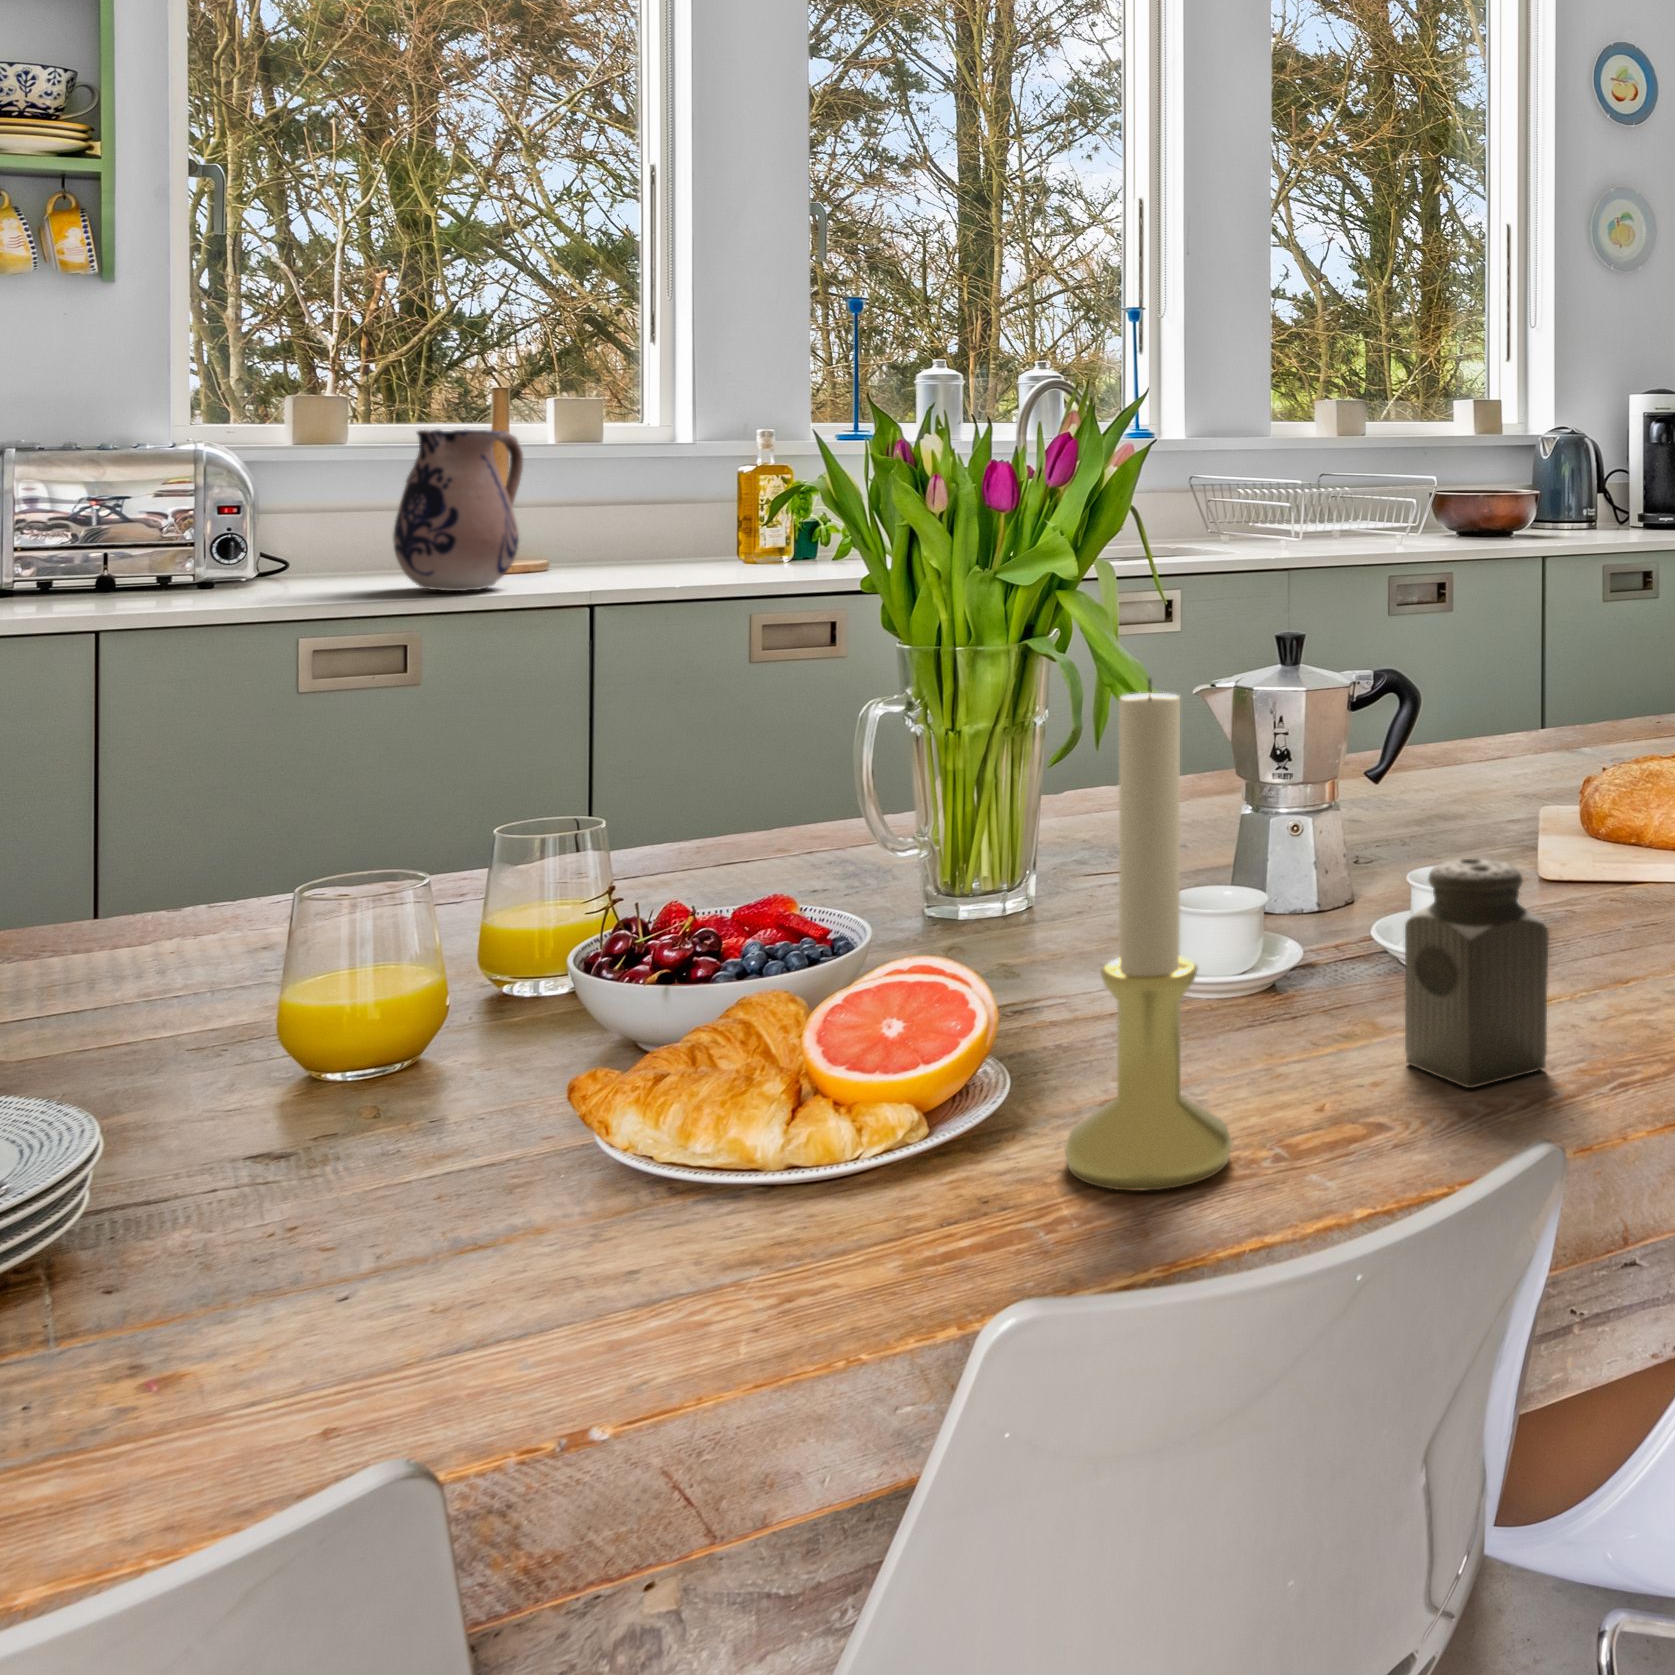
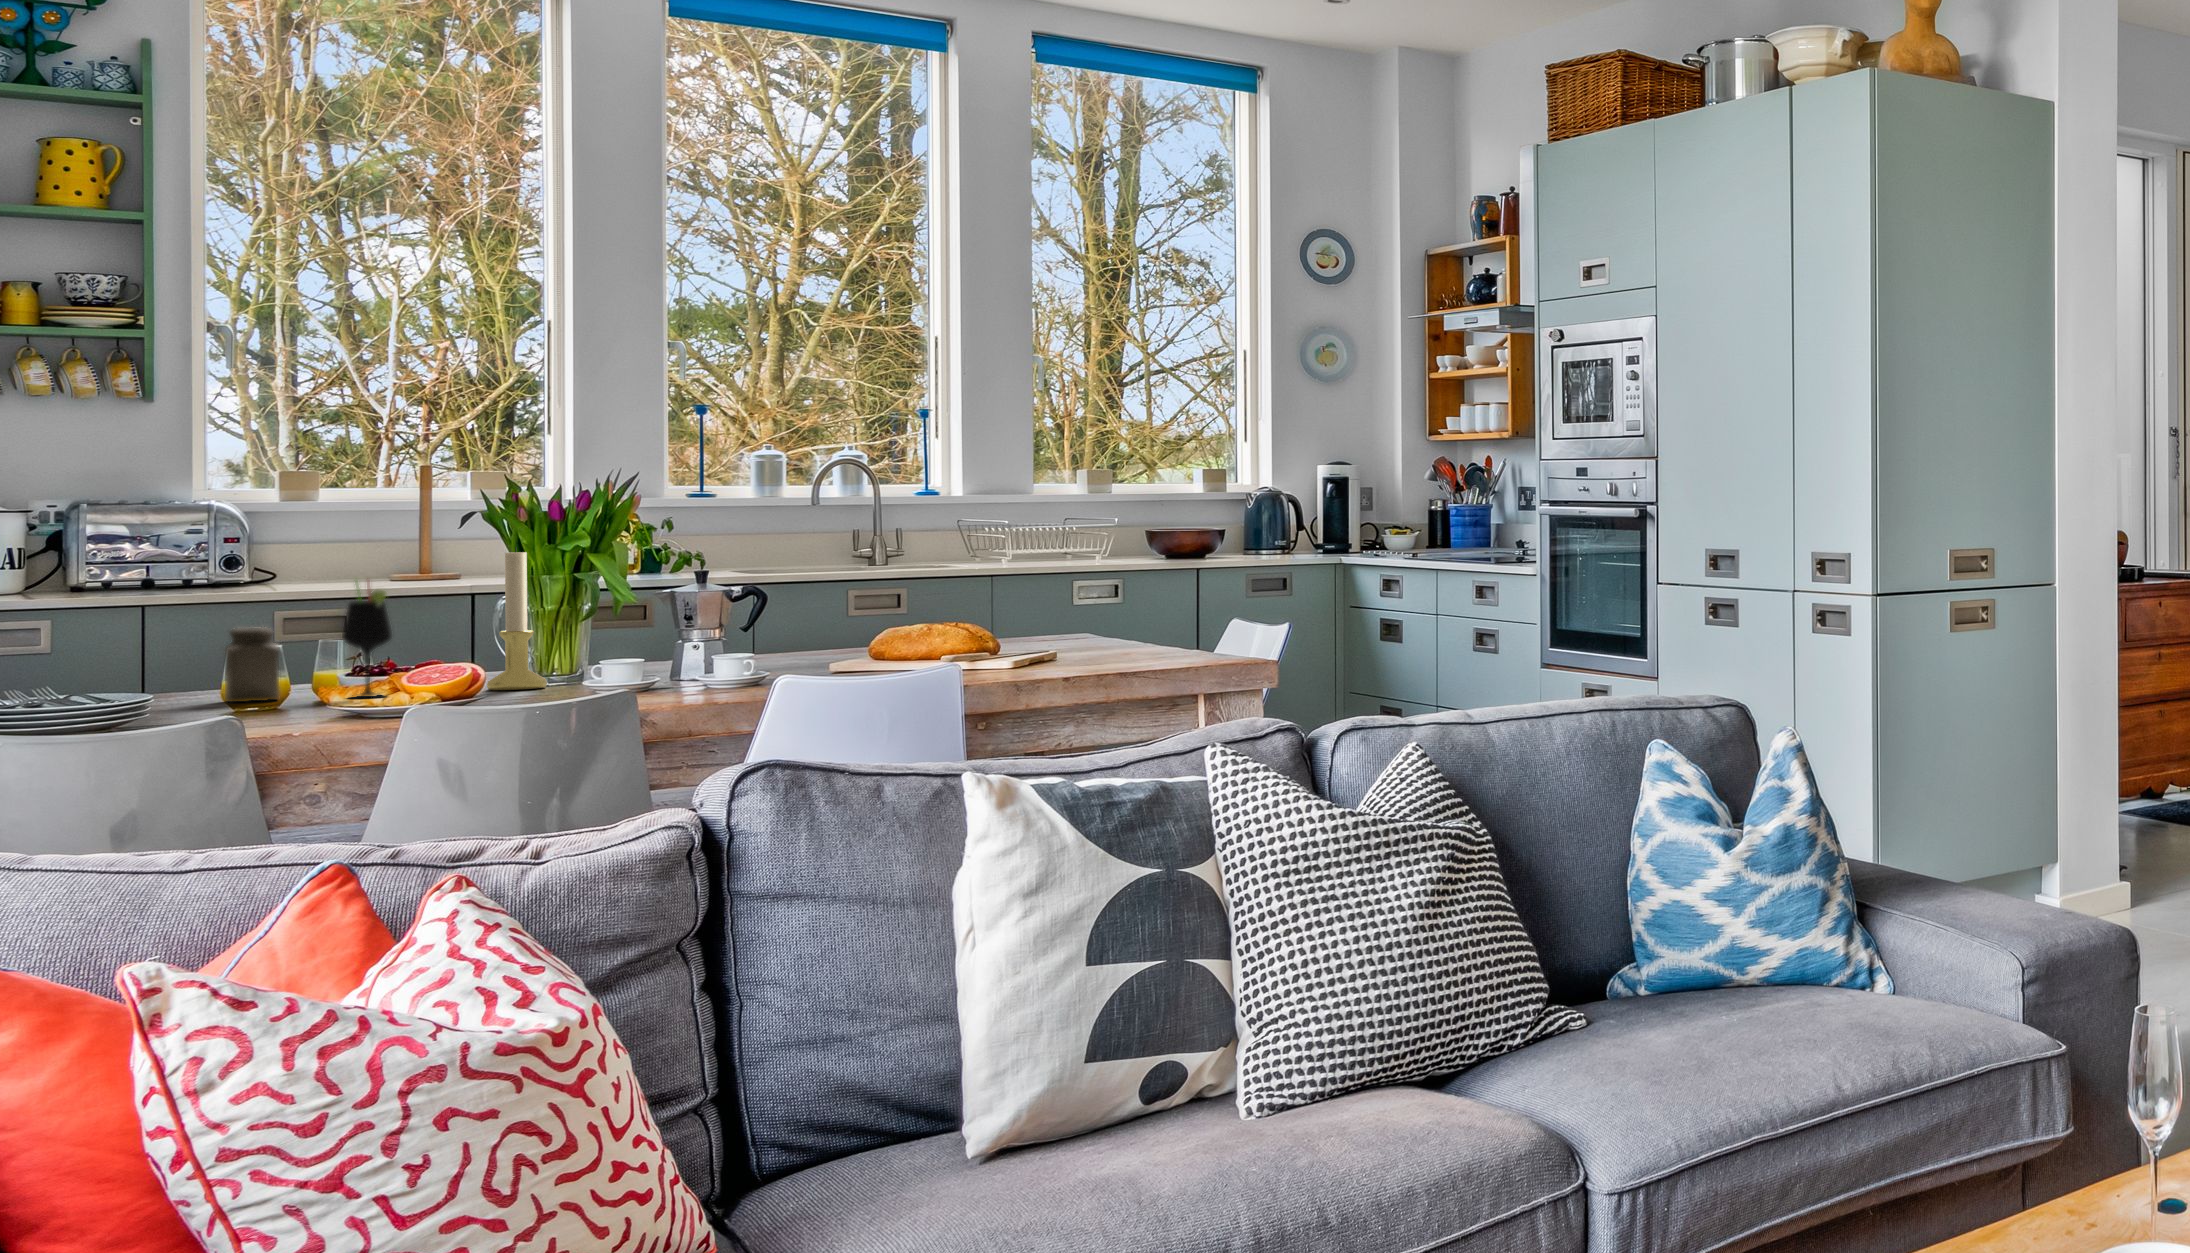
ceramic pitcher: present [393,430,523,591] -> none [342,492,433,587]
wine glass: none [672,835,831,1291] -> present [342,583,392,697]
salt shaker: present [1405,859,1549,1088] -> present [225,627,280,702]

